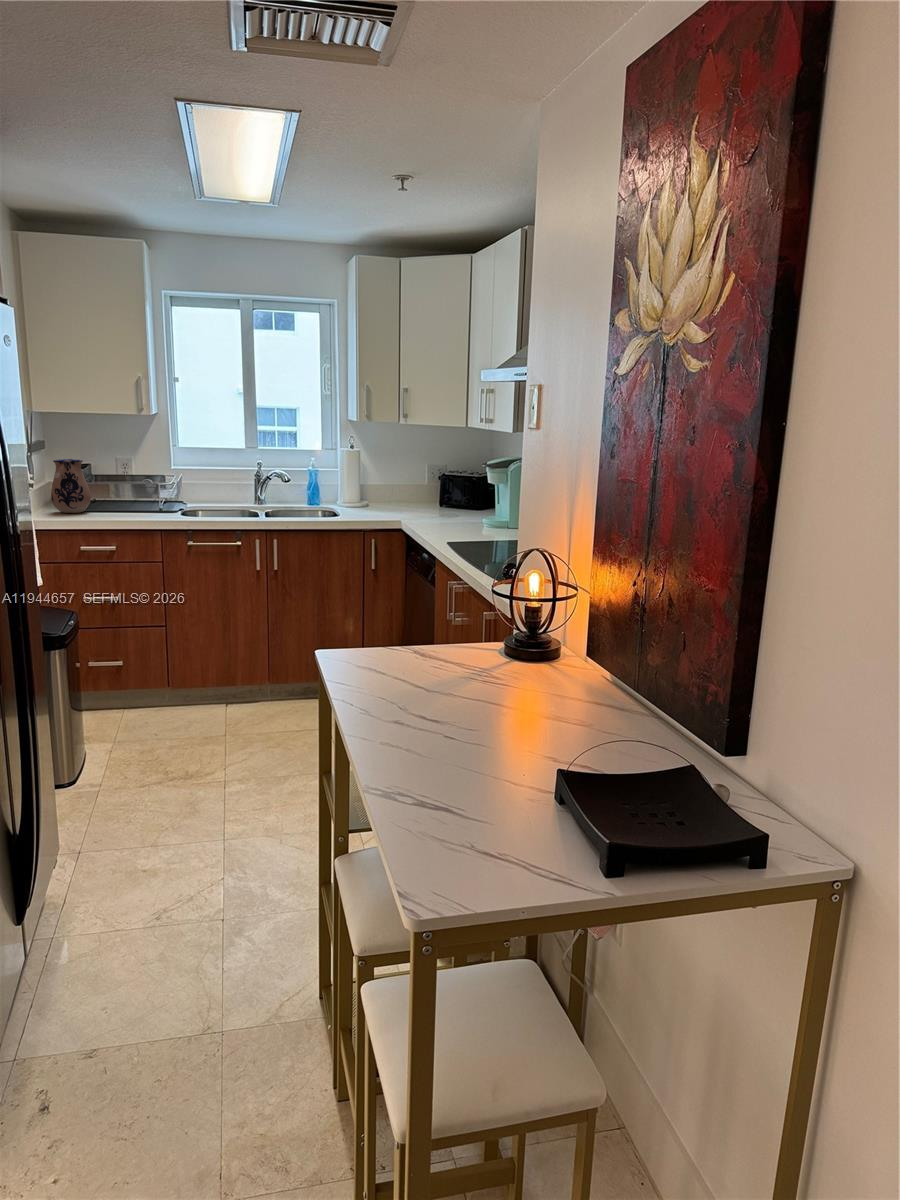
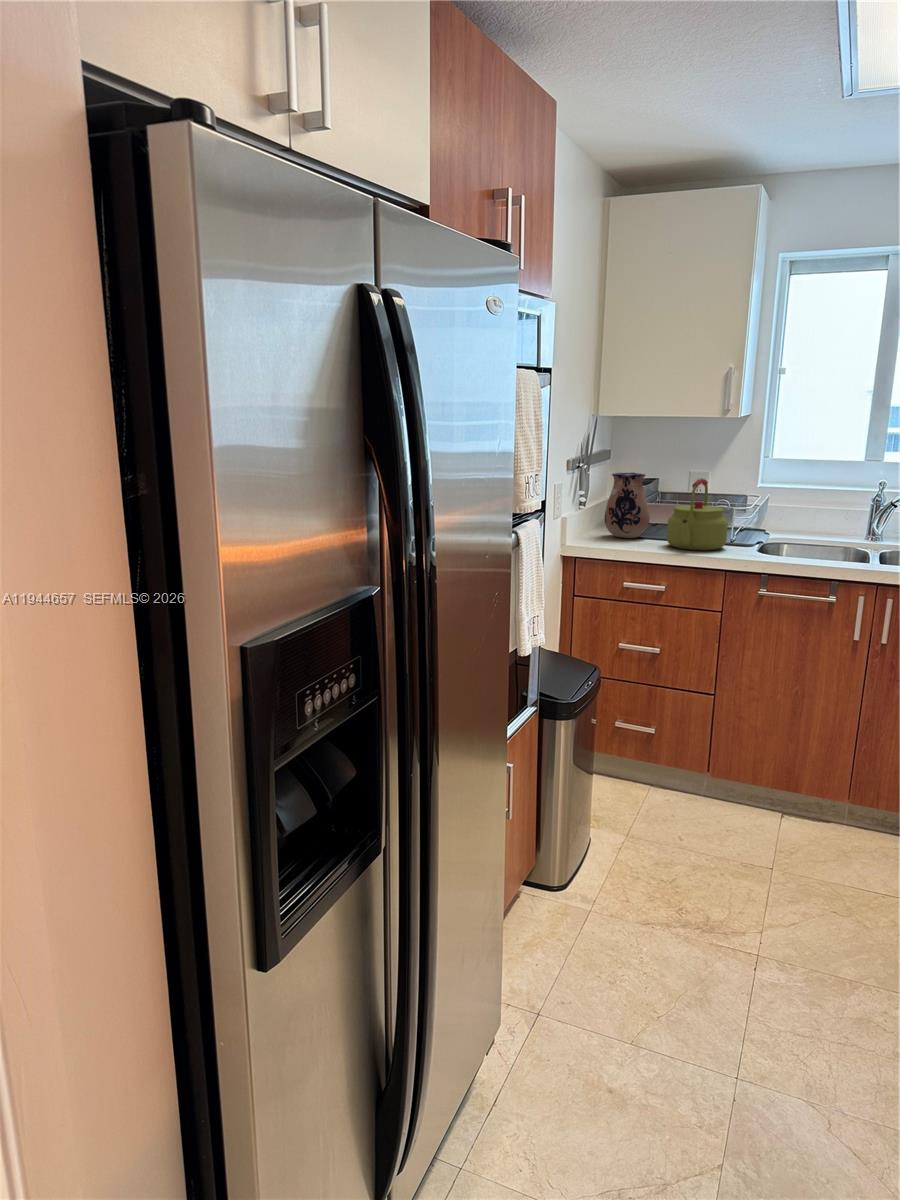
kettle: none [109,462,157,517] -> present [666,479,728,550]

